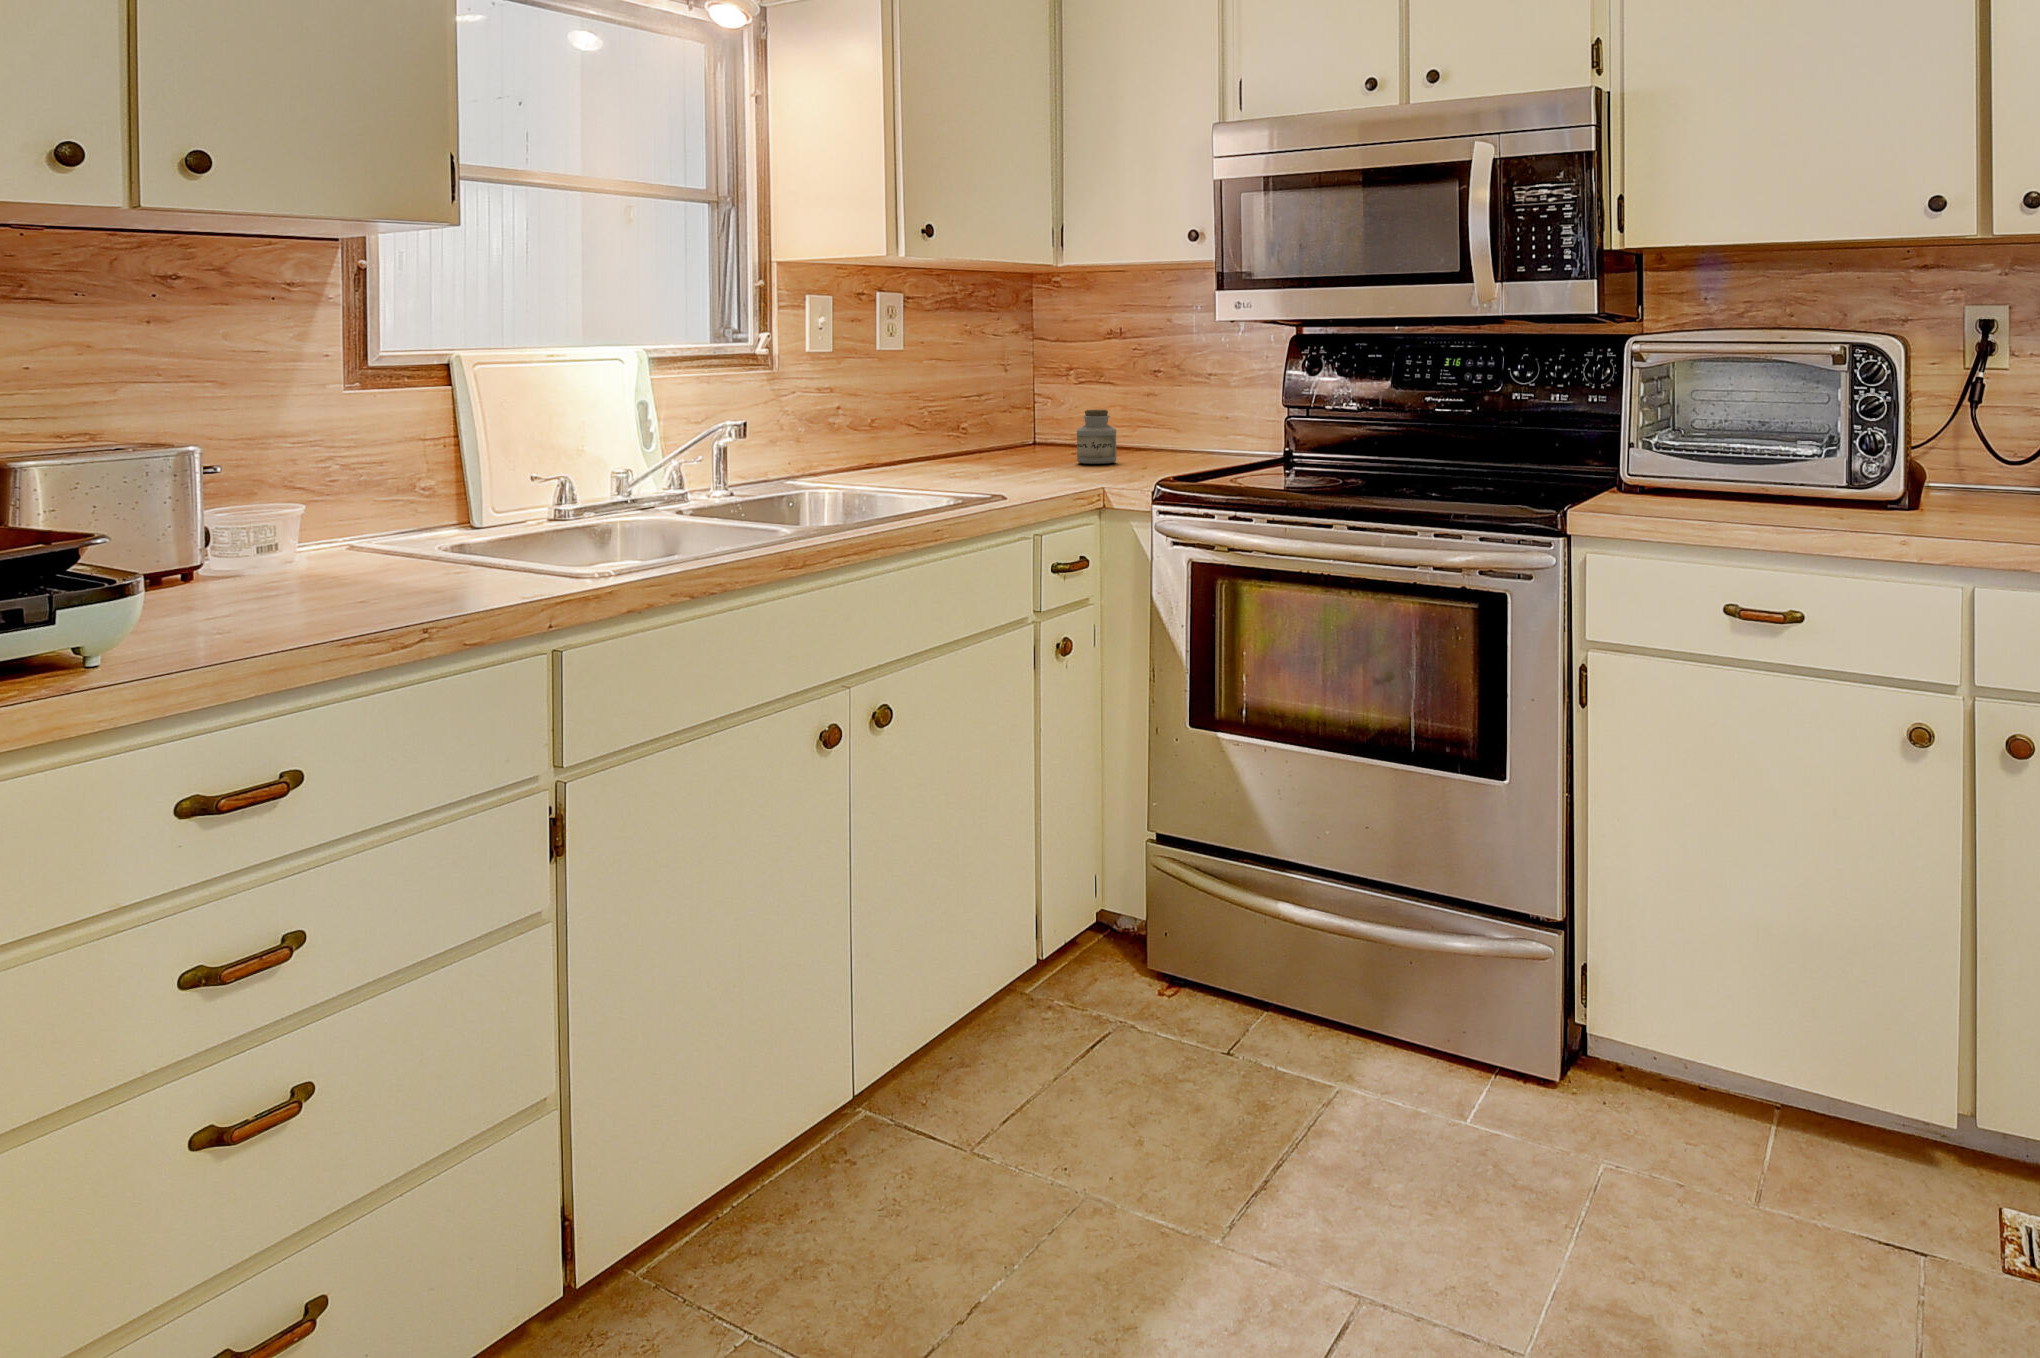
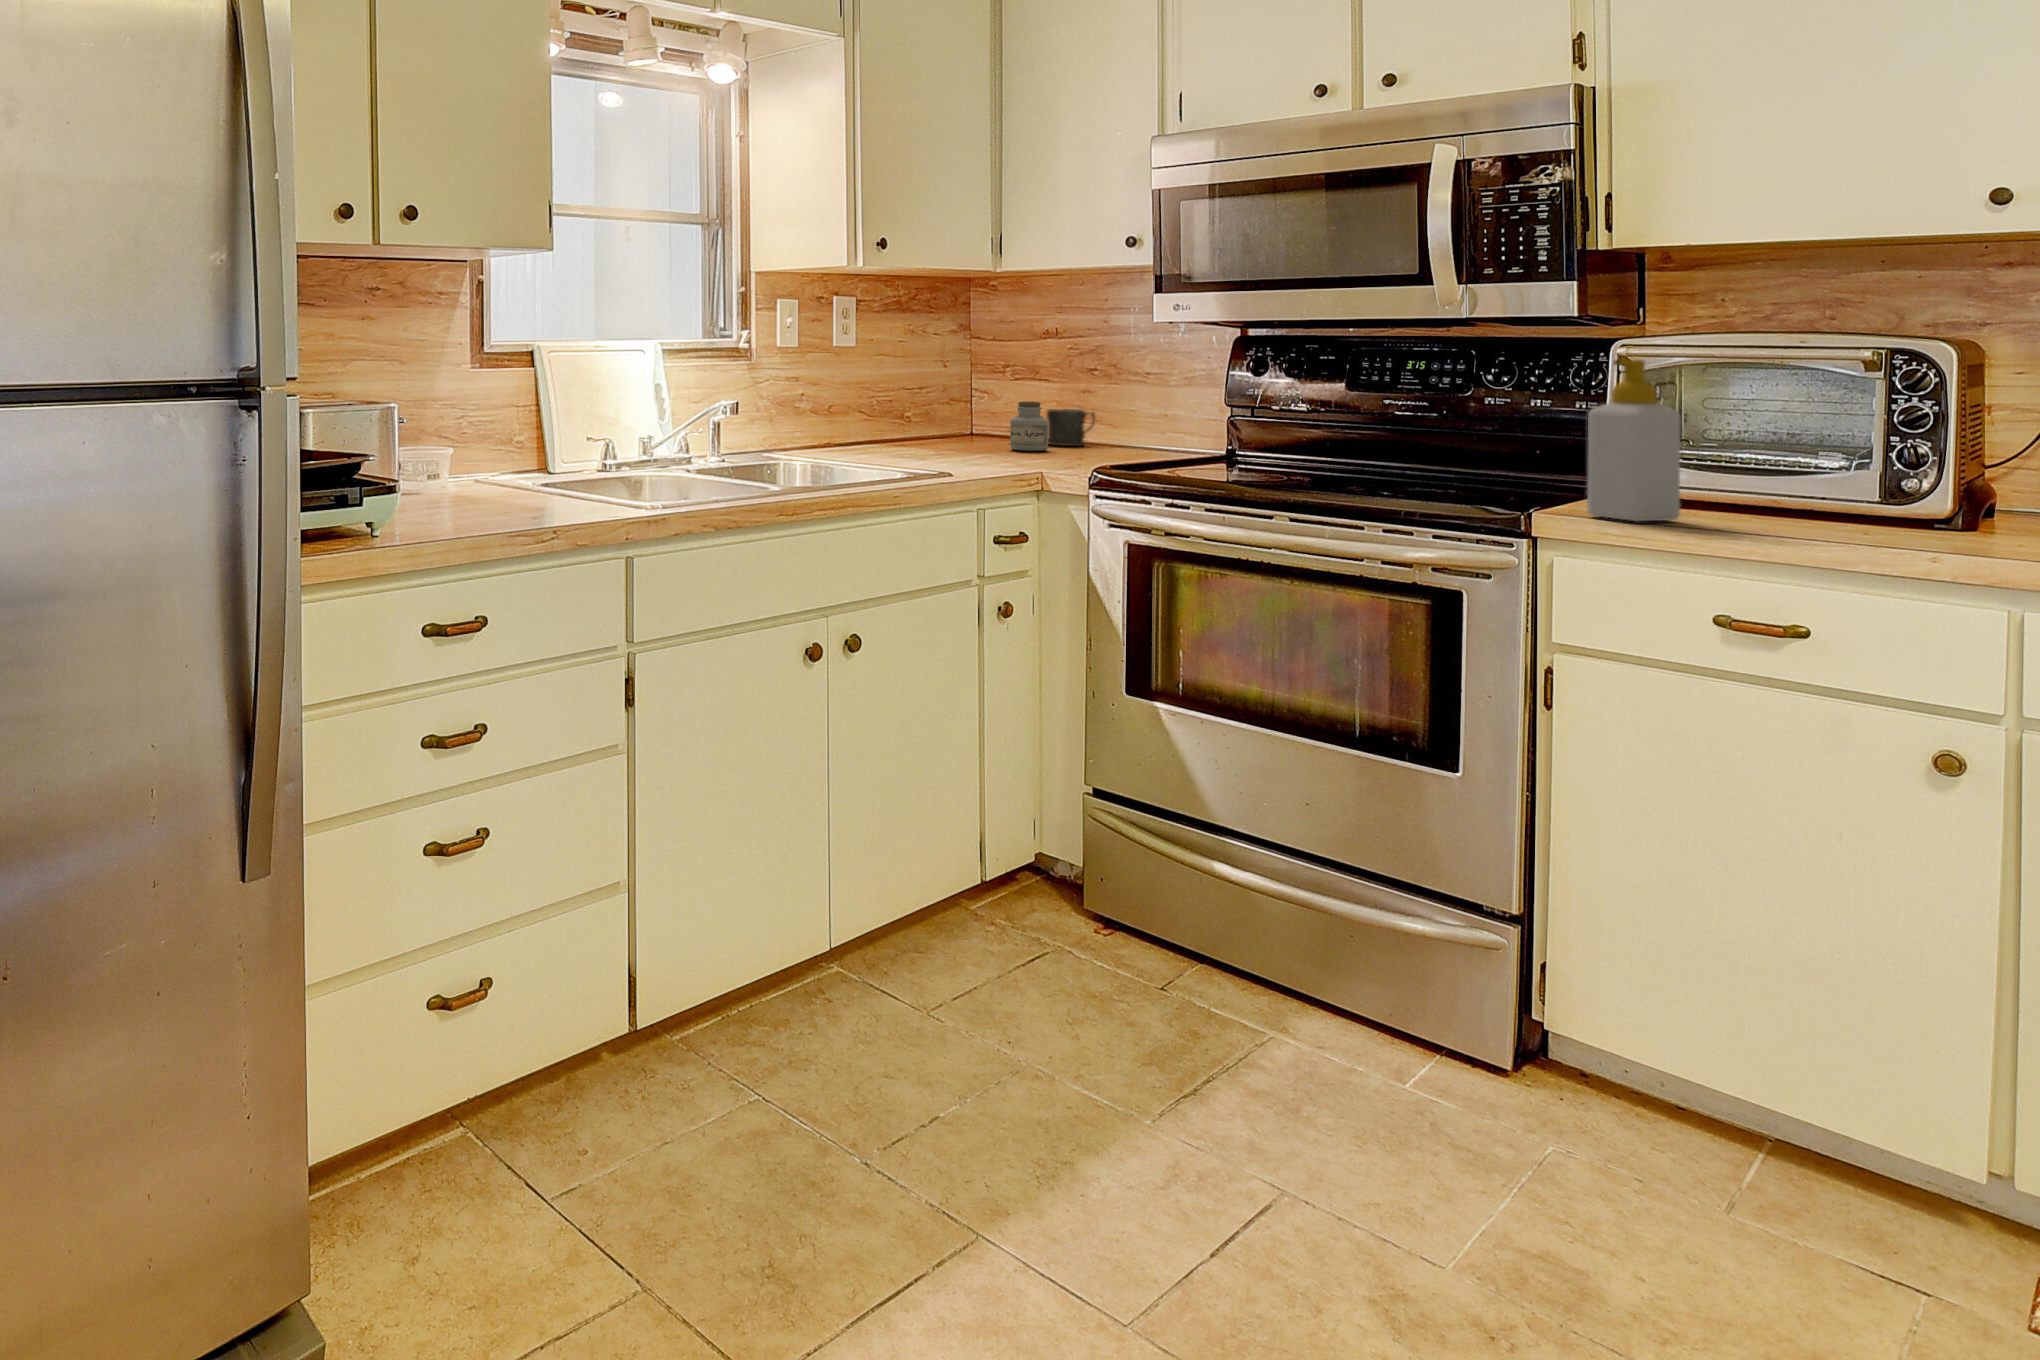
soap bottle: none [1613,357,1688,516] -> present [1587,360,1680,521]
mug: none [1115,416,1166,456] -> present [1046,409,1095,446]

